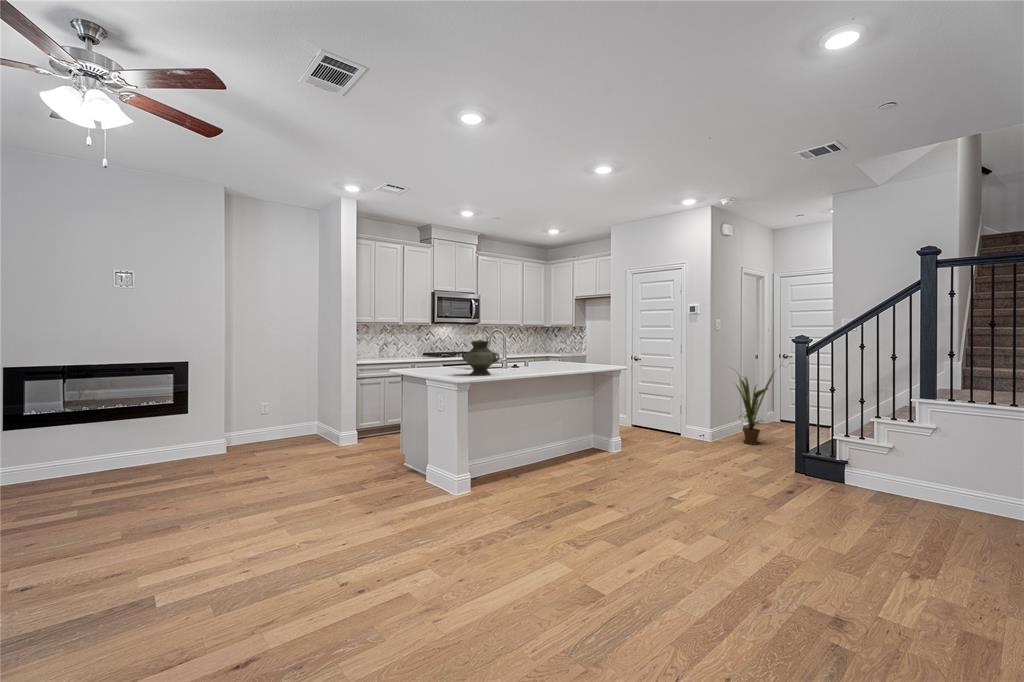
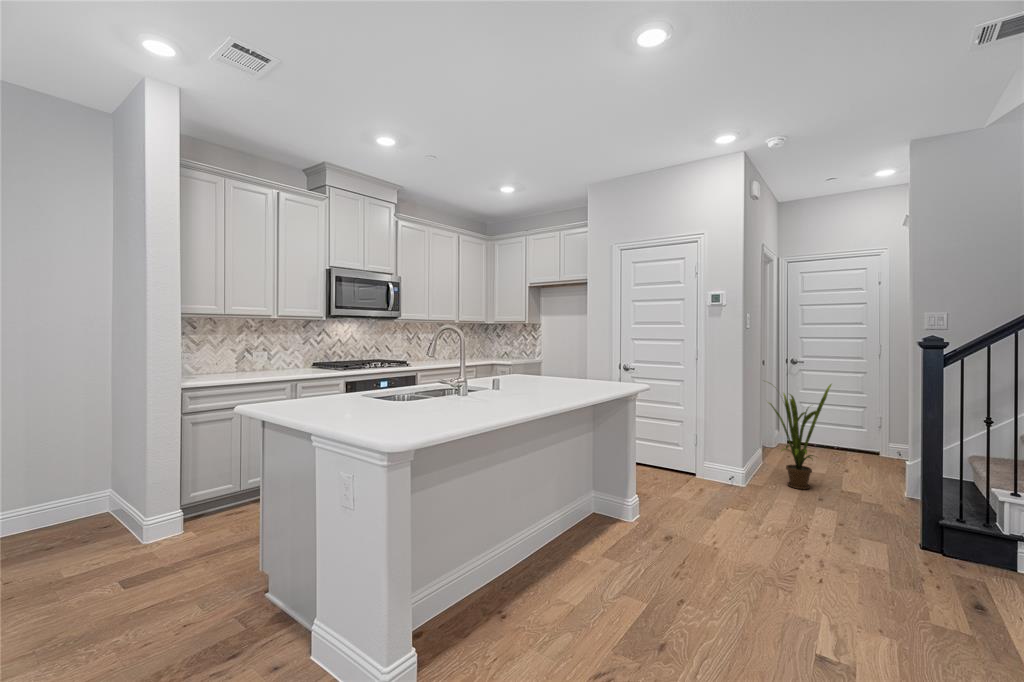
vase: present [462,340,500,375] -> none [395,347,479,424]

